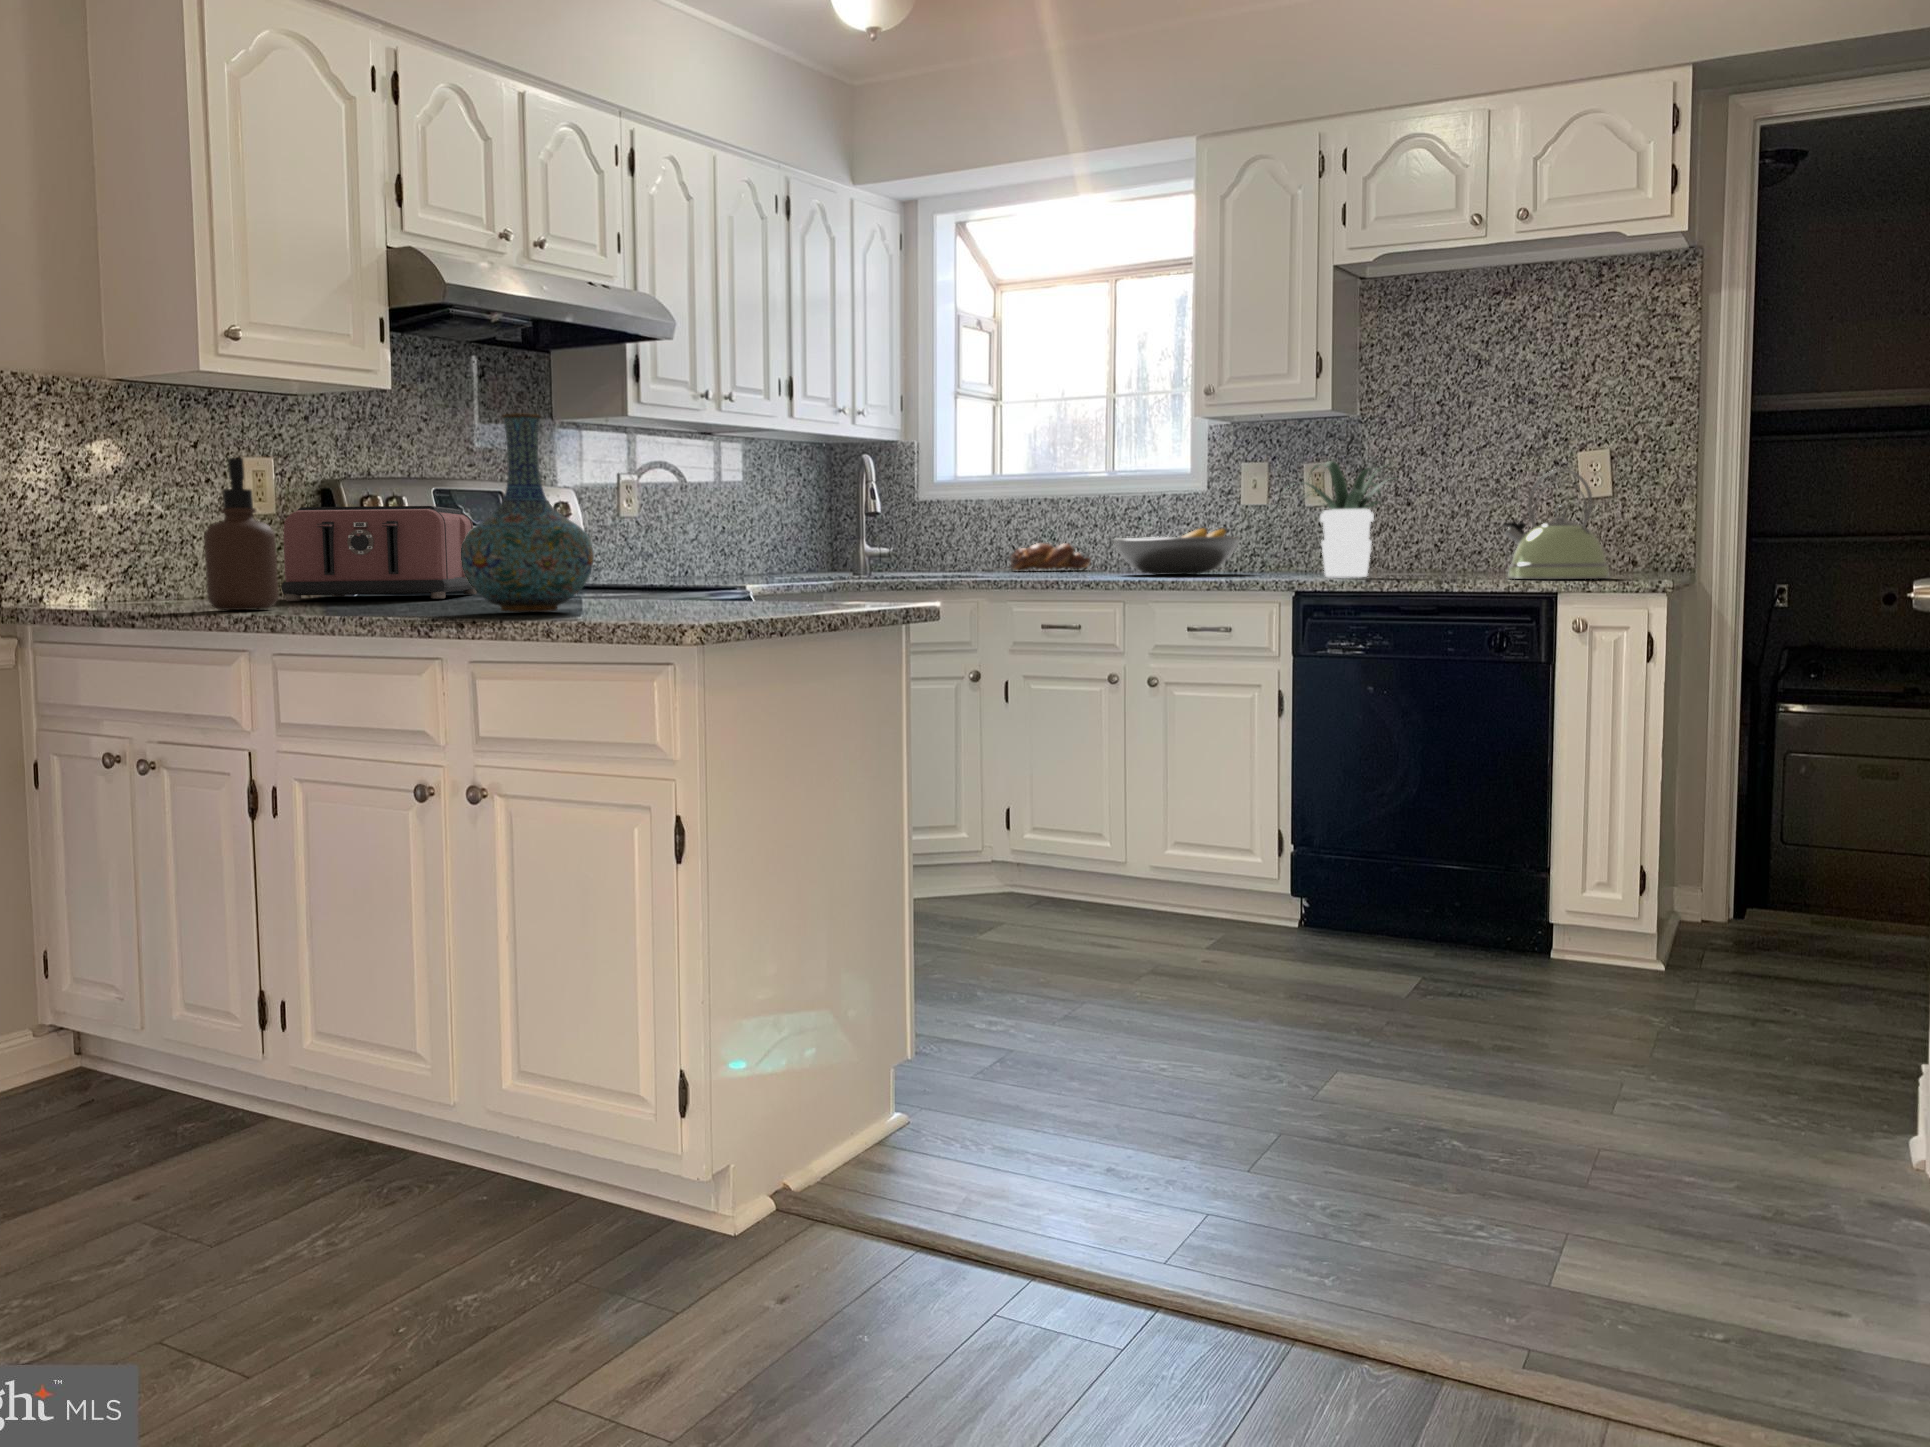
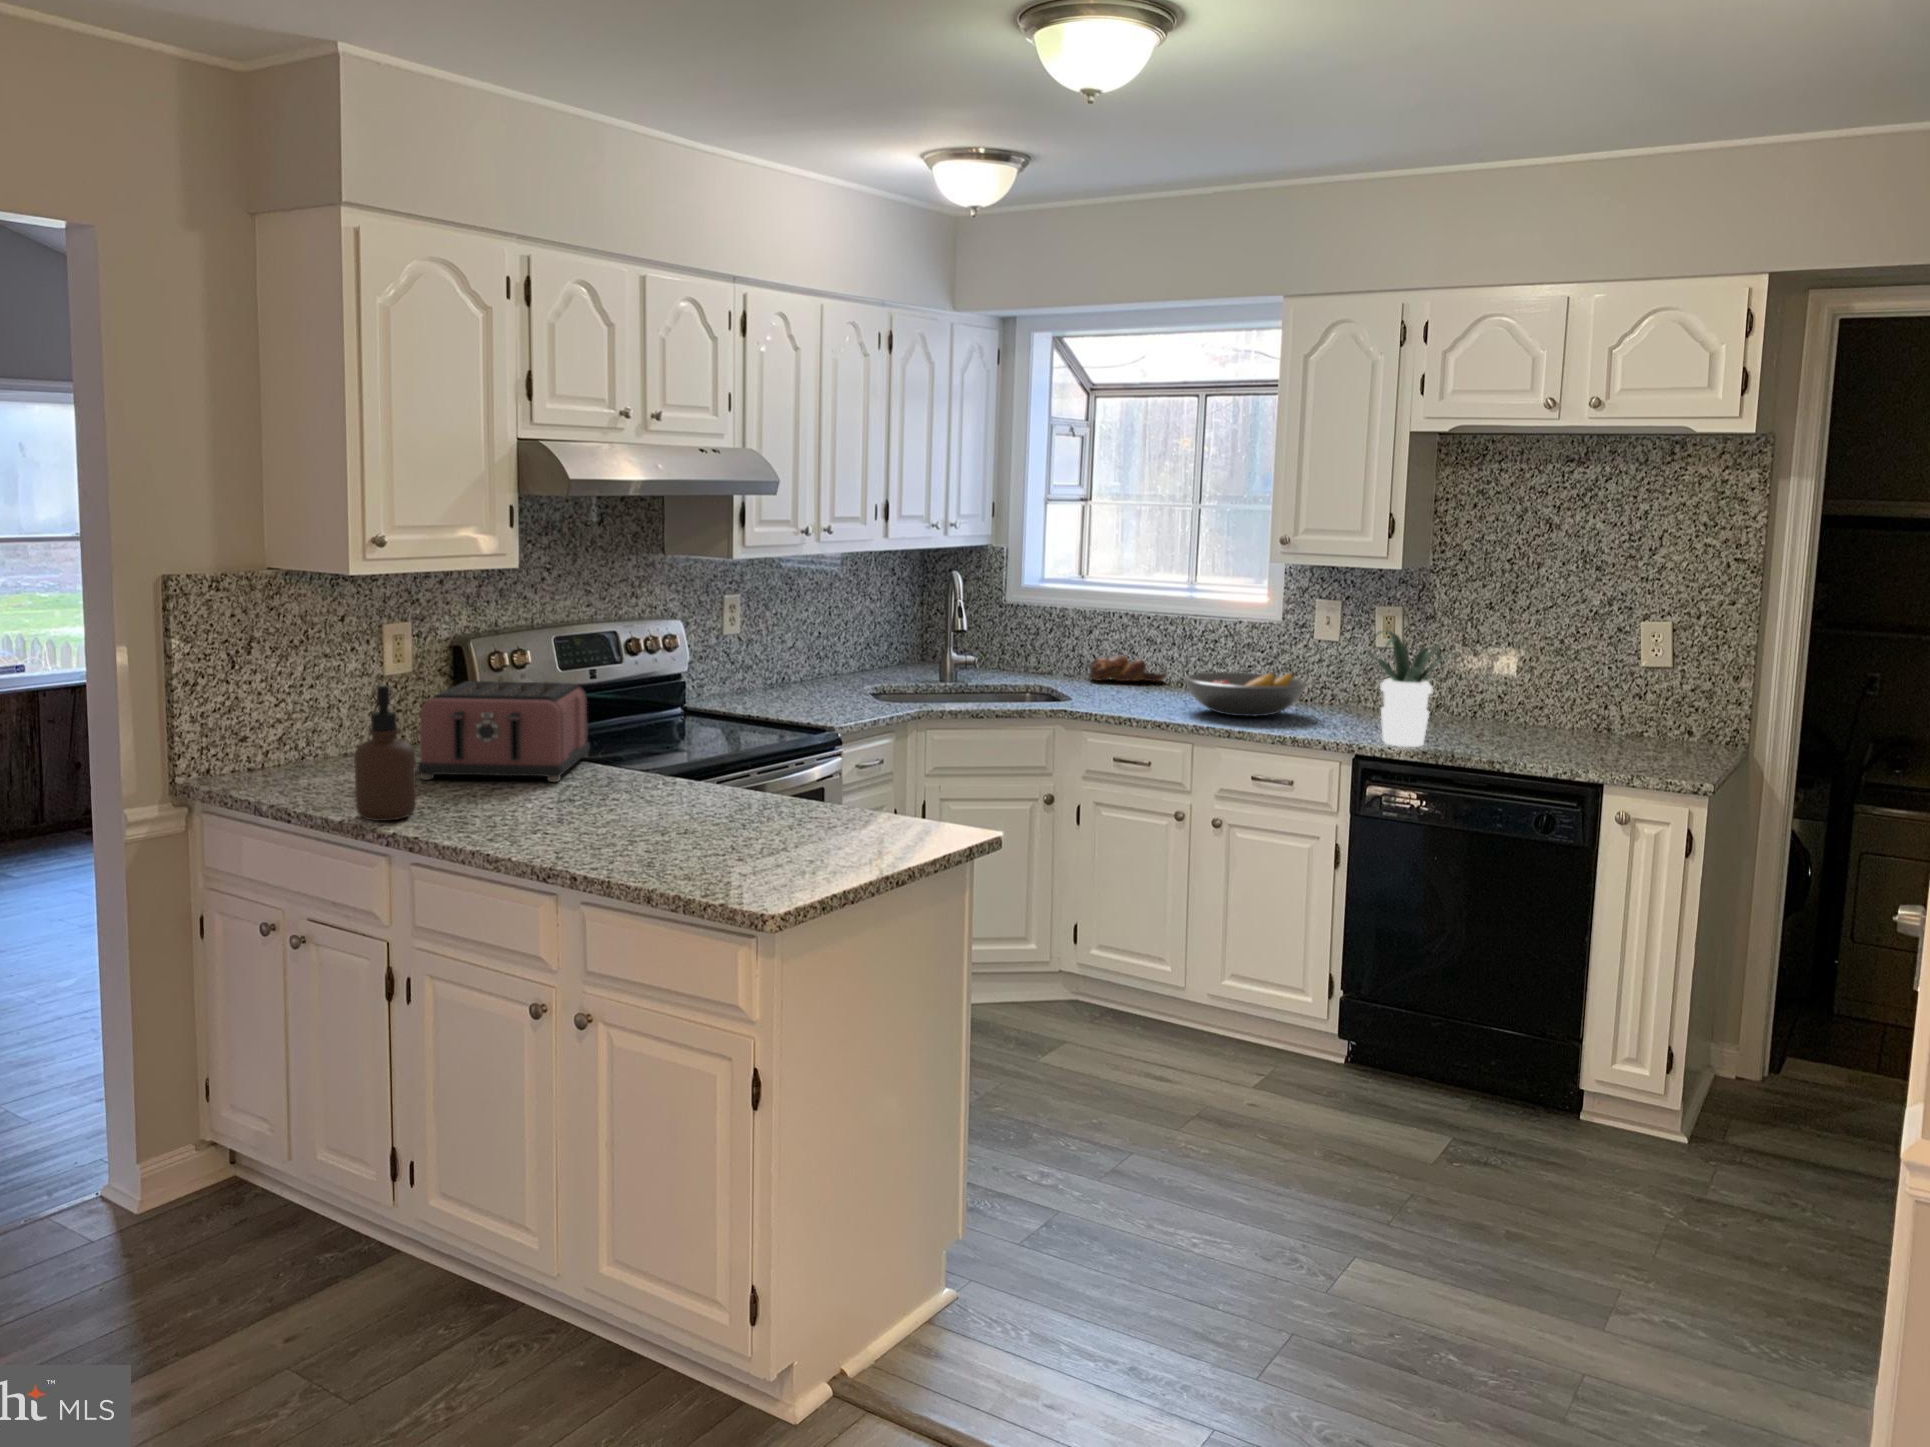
vase: present [461,414,594,612] -> none [576,681,691,857]
kettle: present [1504,469,1610,579] -> none [1556,666,1657,777]

